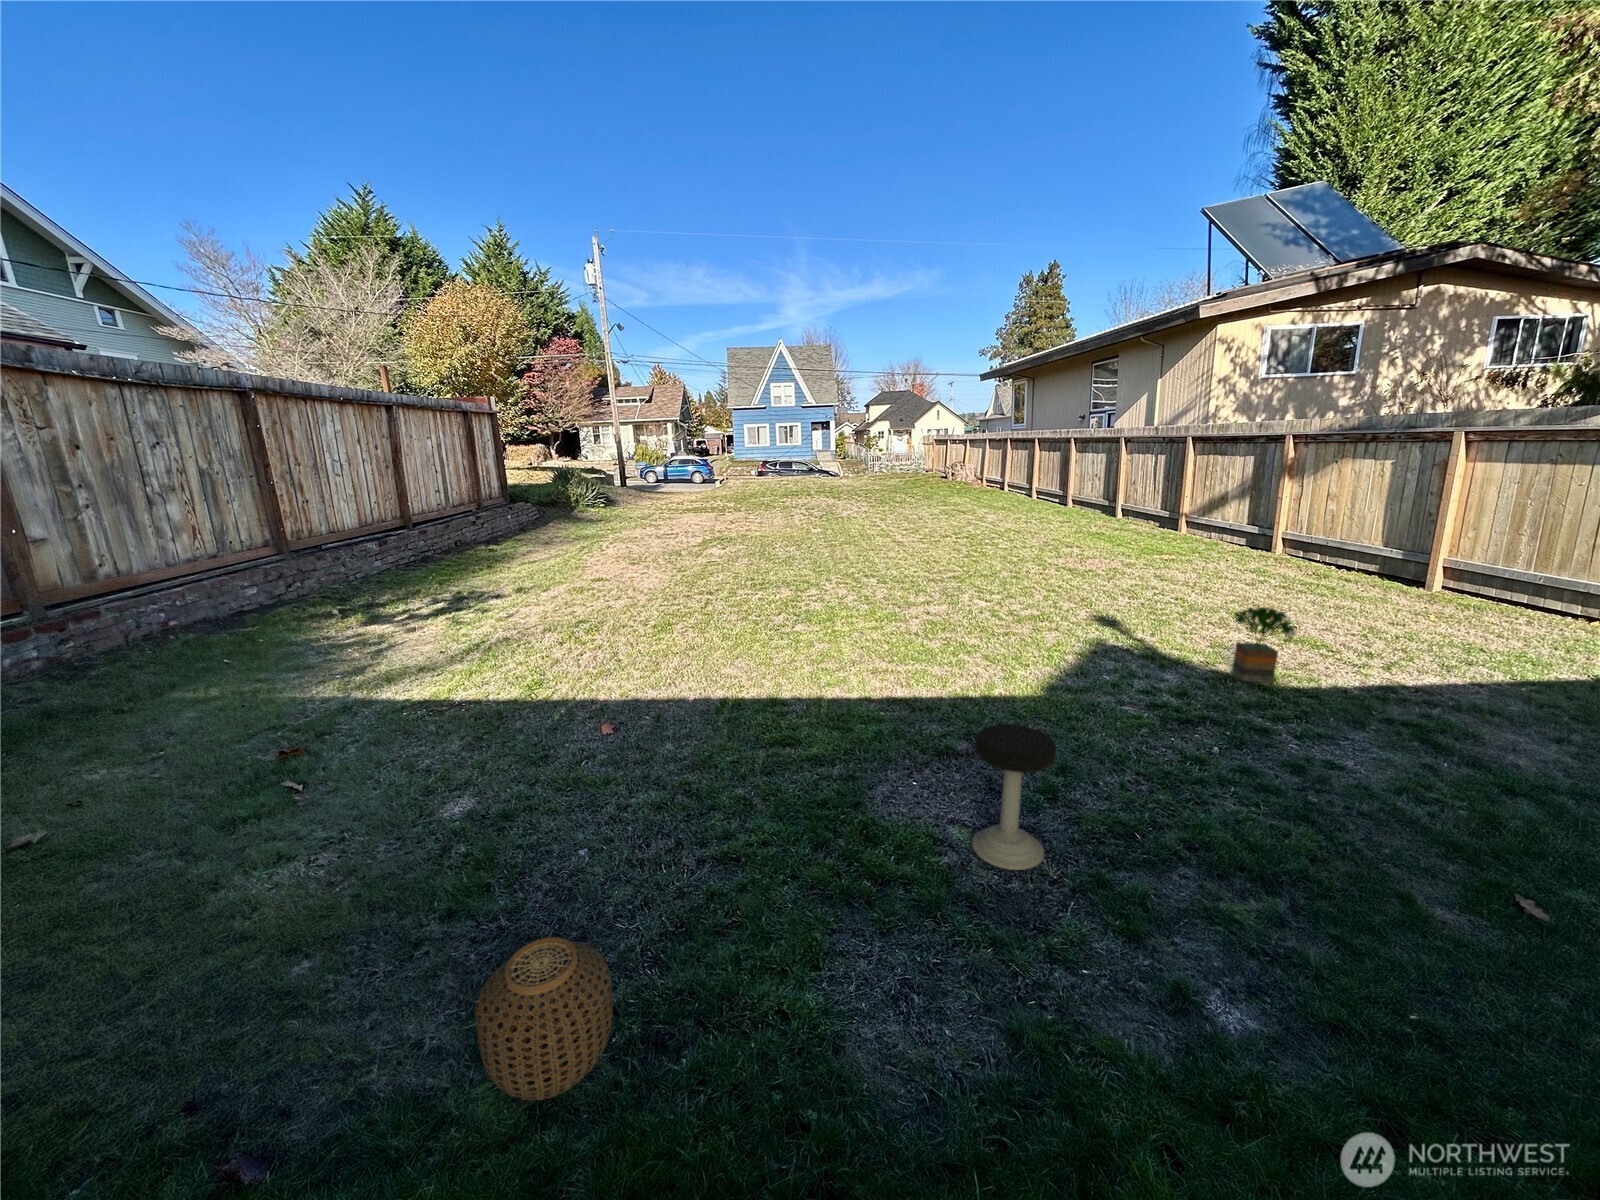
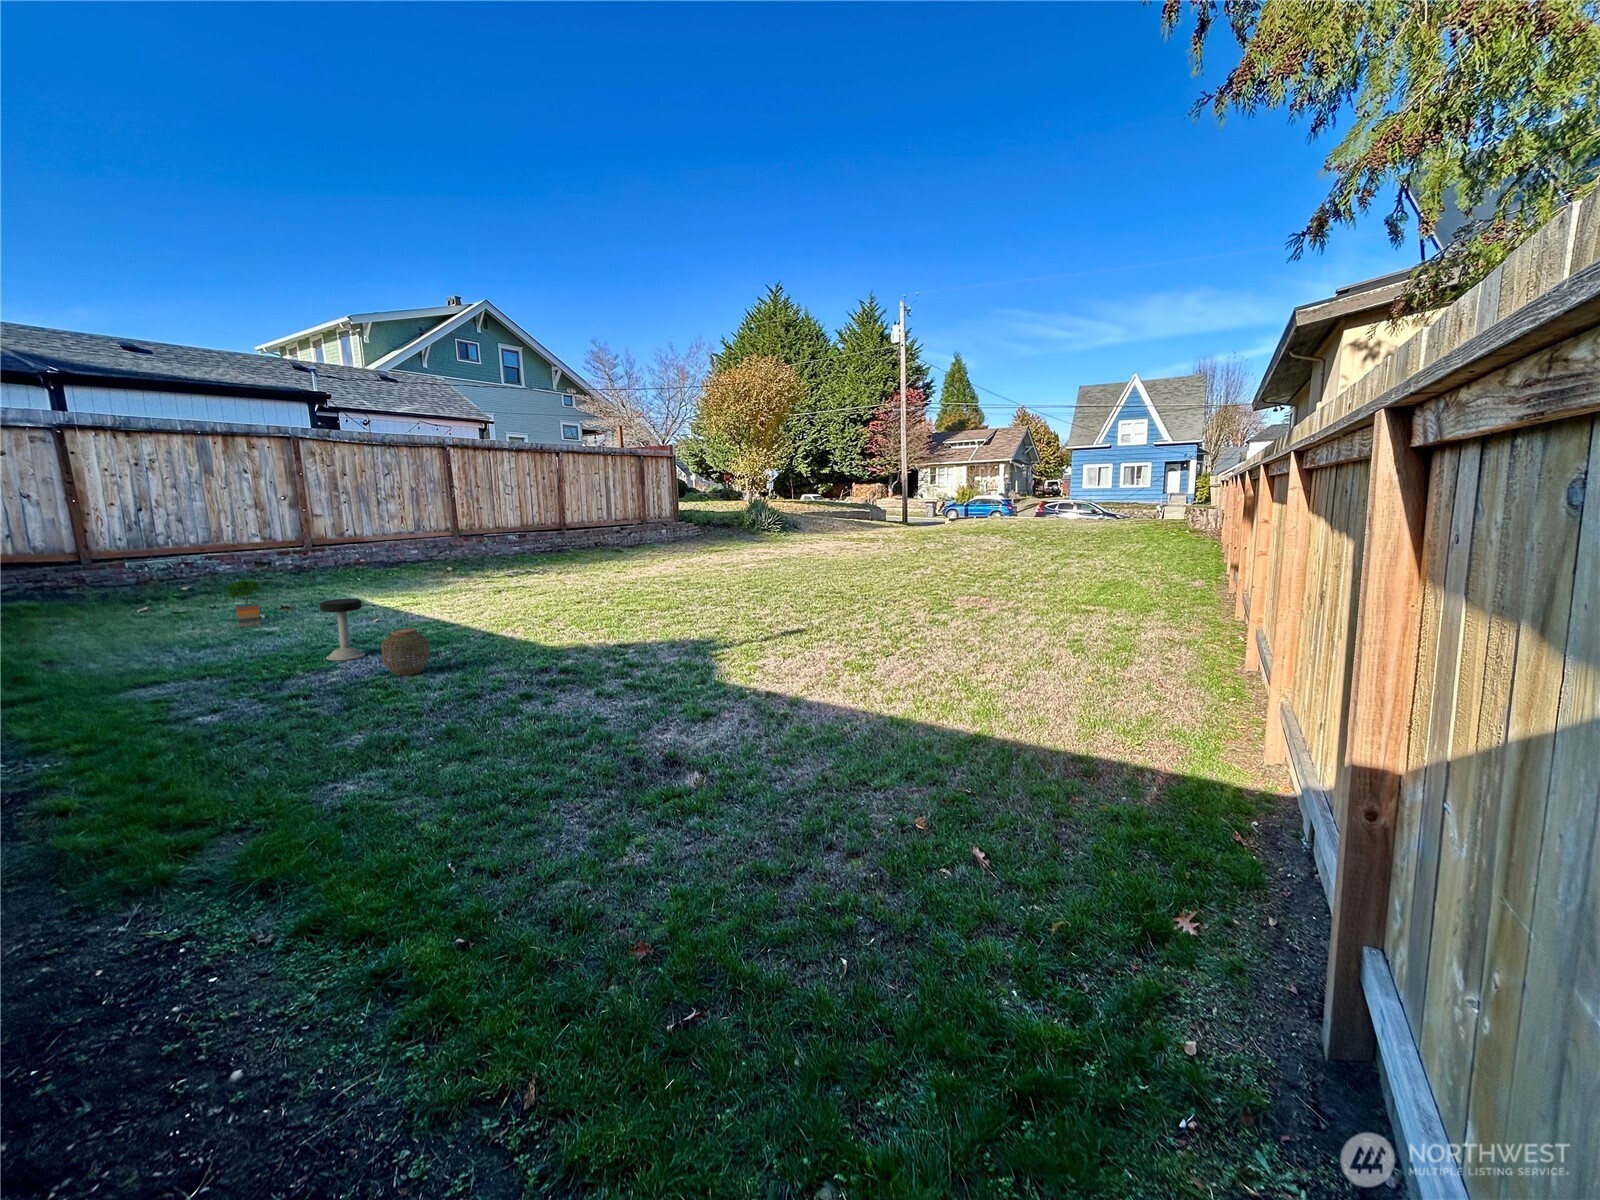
potted tree: present [1232,607,1296,683] -> present [225,580,265,627]
woven basket: present [475,937,613,1100] -> present [381,628,430,675]

